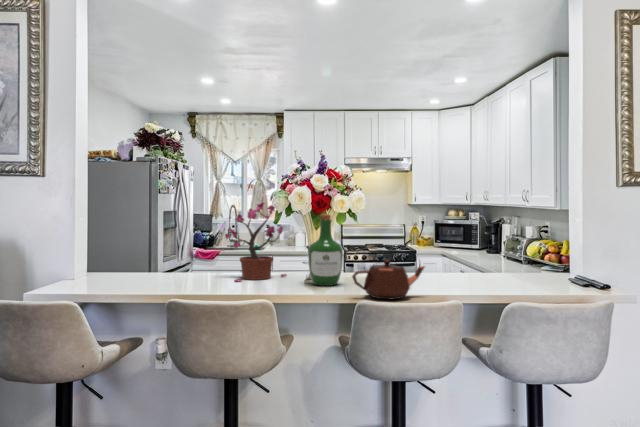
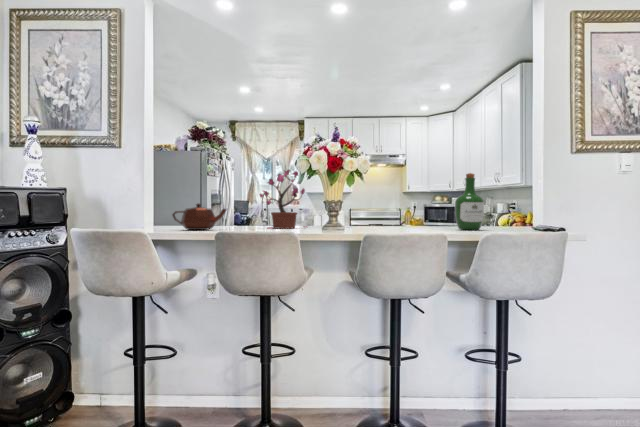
wine bottle: present [308,214,343,286] -> present [455,173,484,230]
teapot: present [352,259,425,299] -> present [172,203,226,230]

